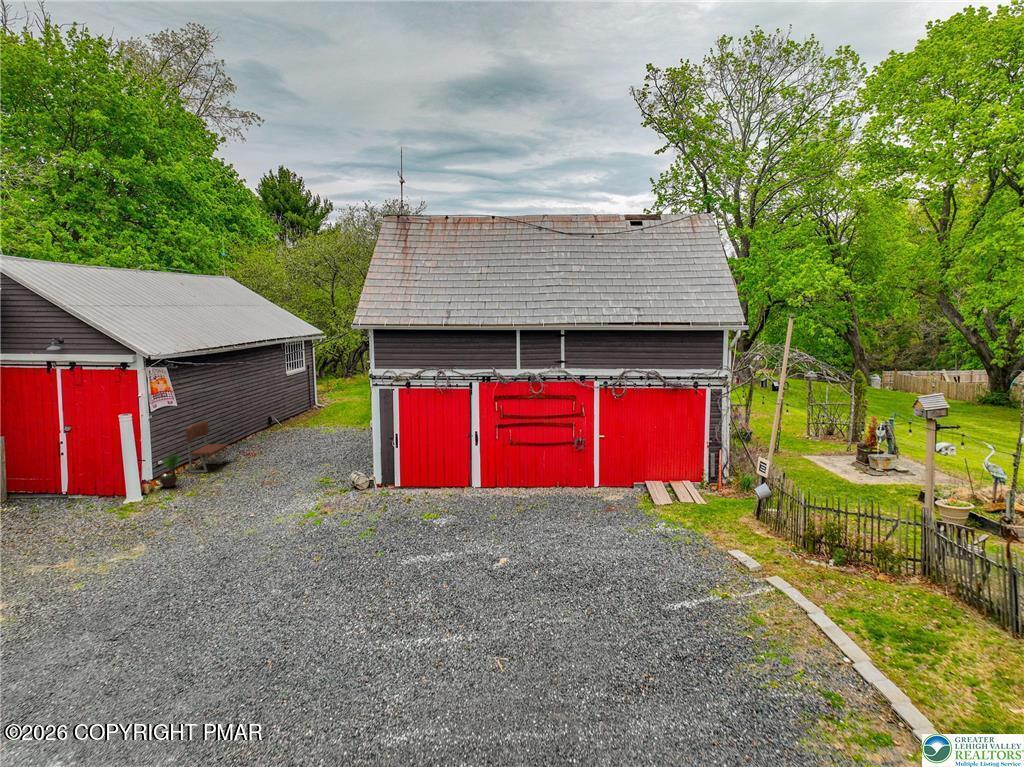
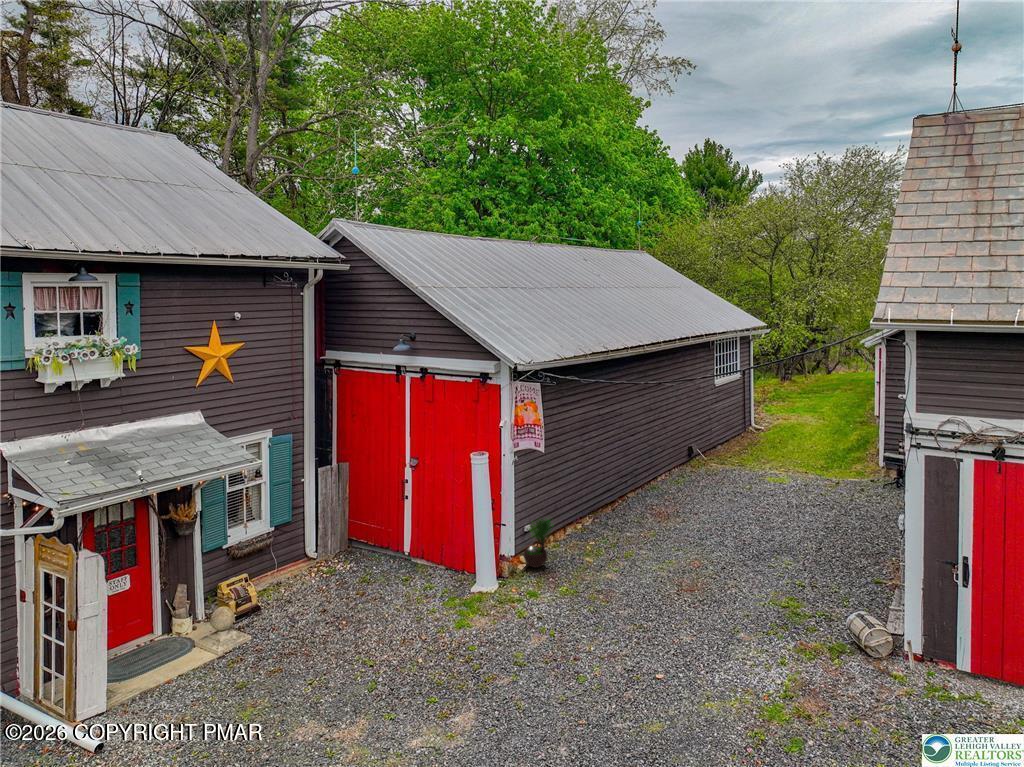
bench: present [186,421,228,473] -> none [567,462,626,546]

